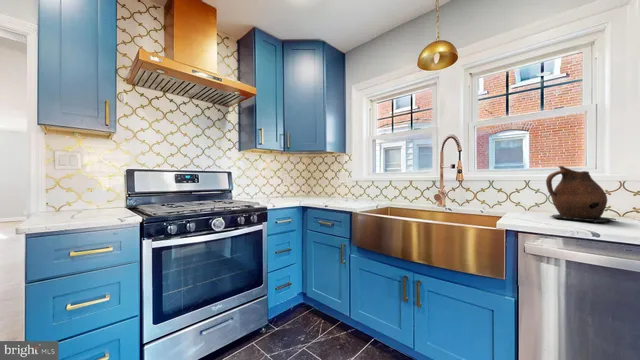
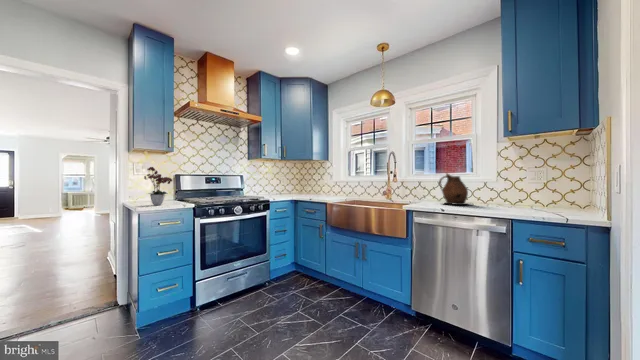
flower arrangement: none [43,151,109,220] -> present [144,167,172,205]

